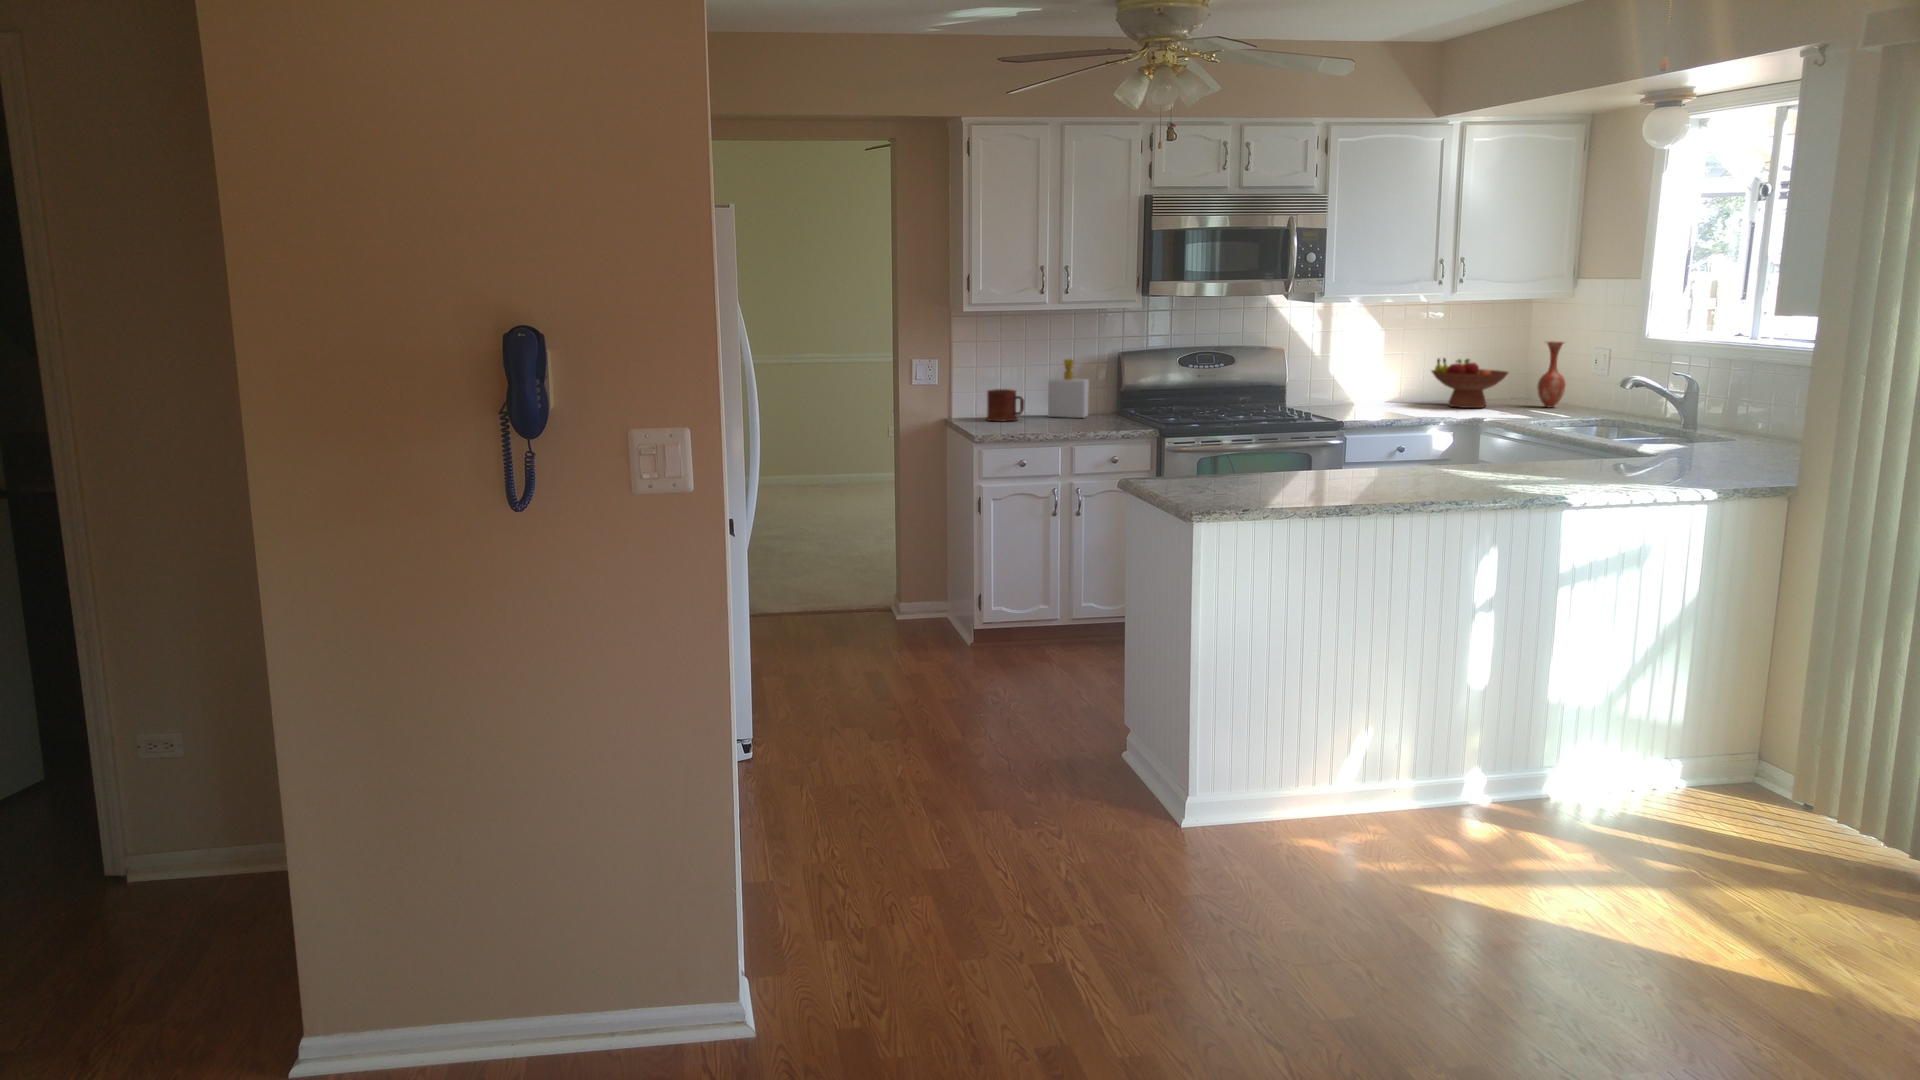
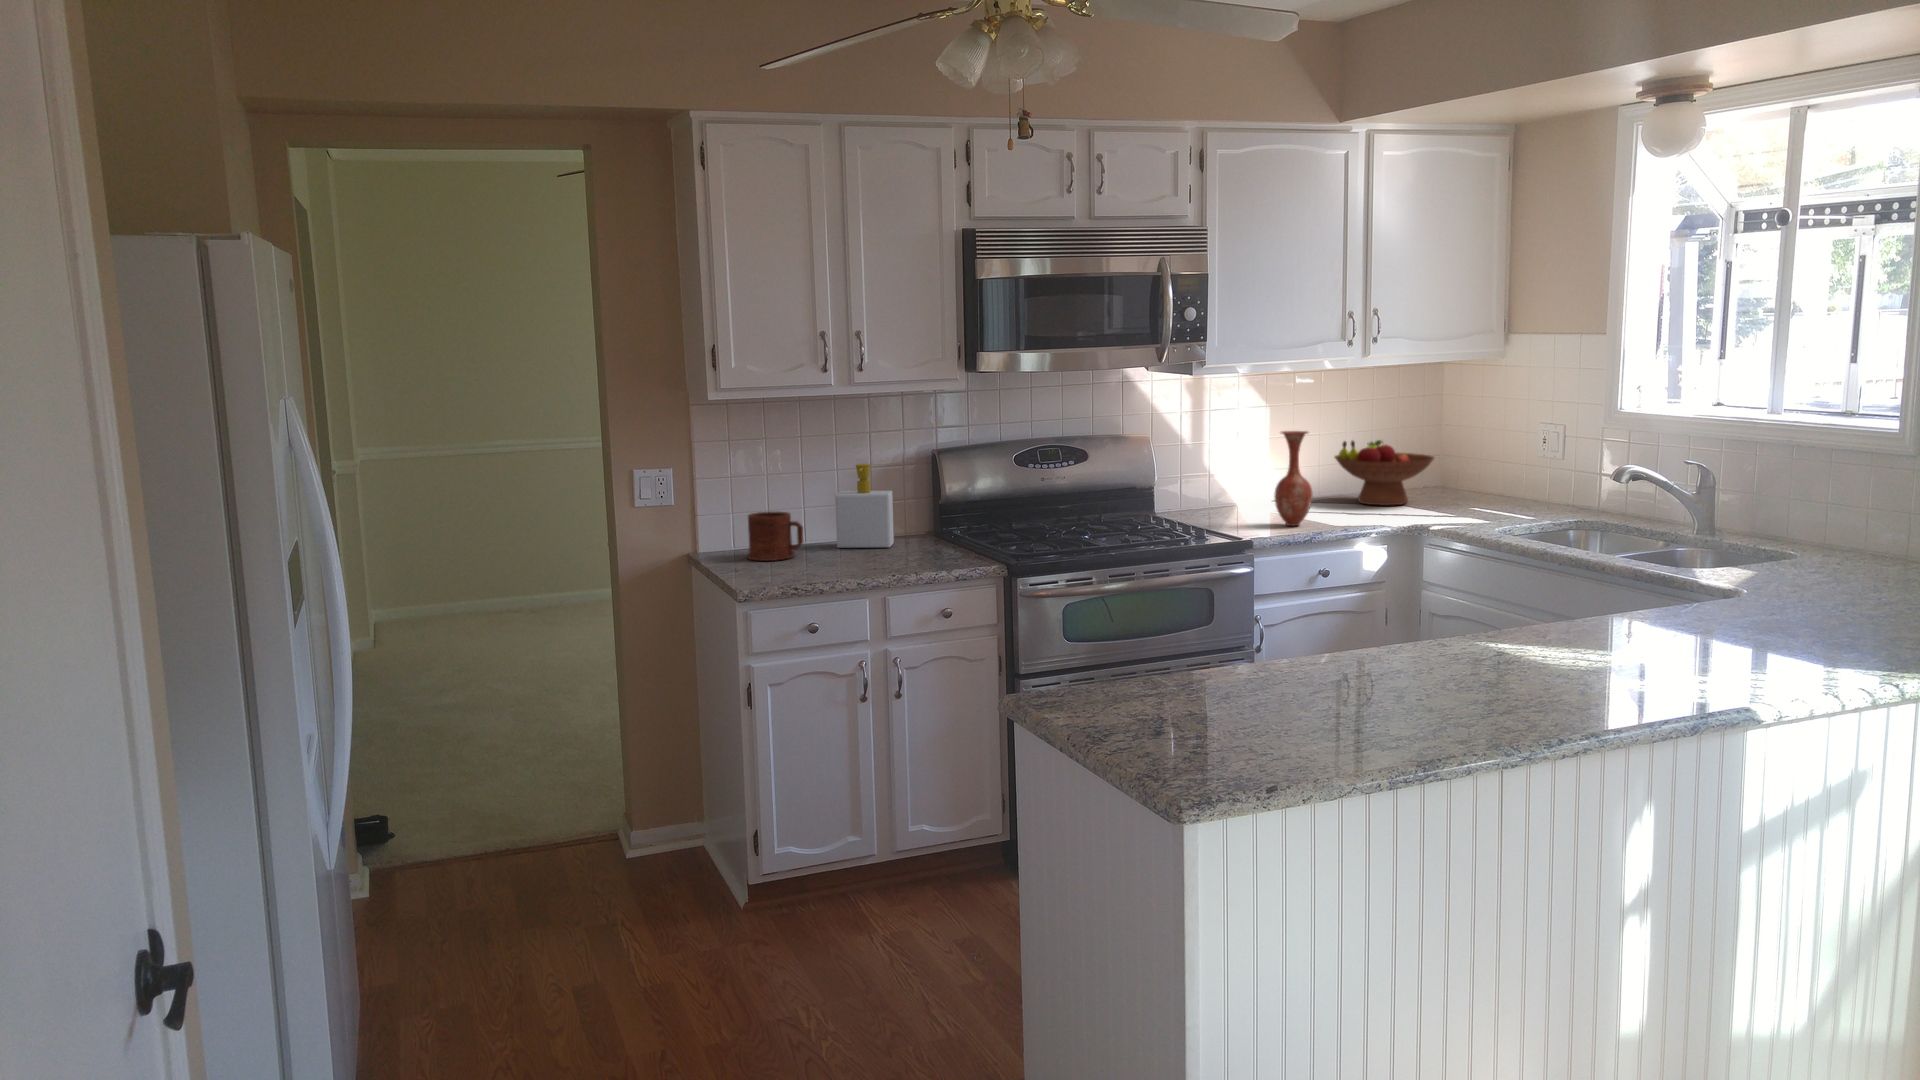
vase: present [1537,341,1566,408] -> present [1275,431,1312,526]

